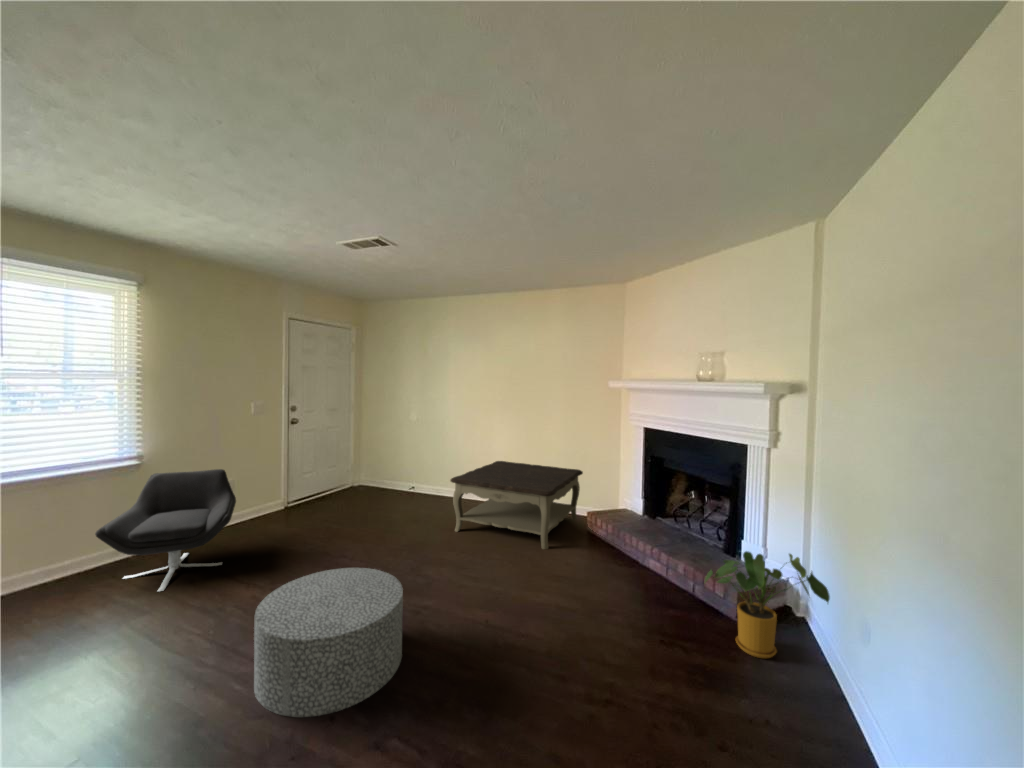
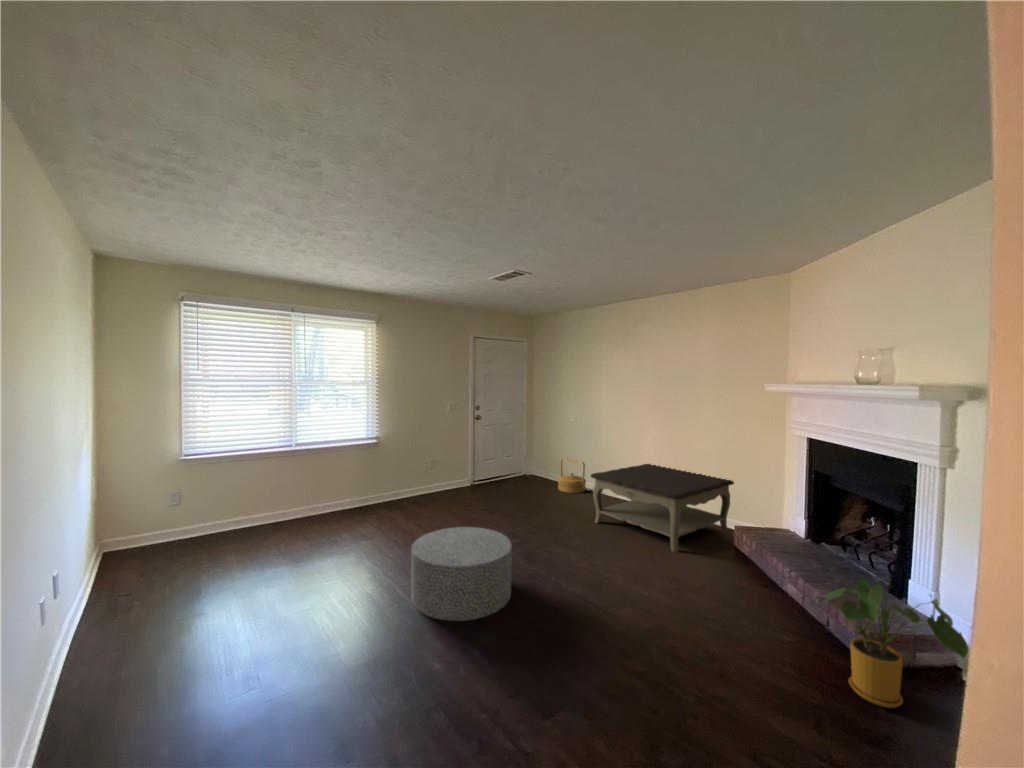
woven basket: none [397,462,429,501] -> present [558,458,586,493]
lounge chair: present [95,469,236,592] -> none [351,449,432,527]

